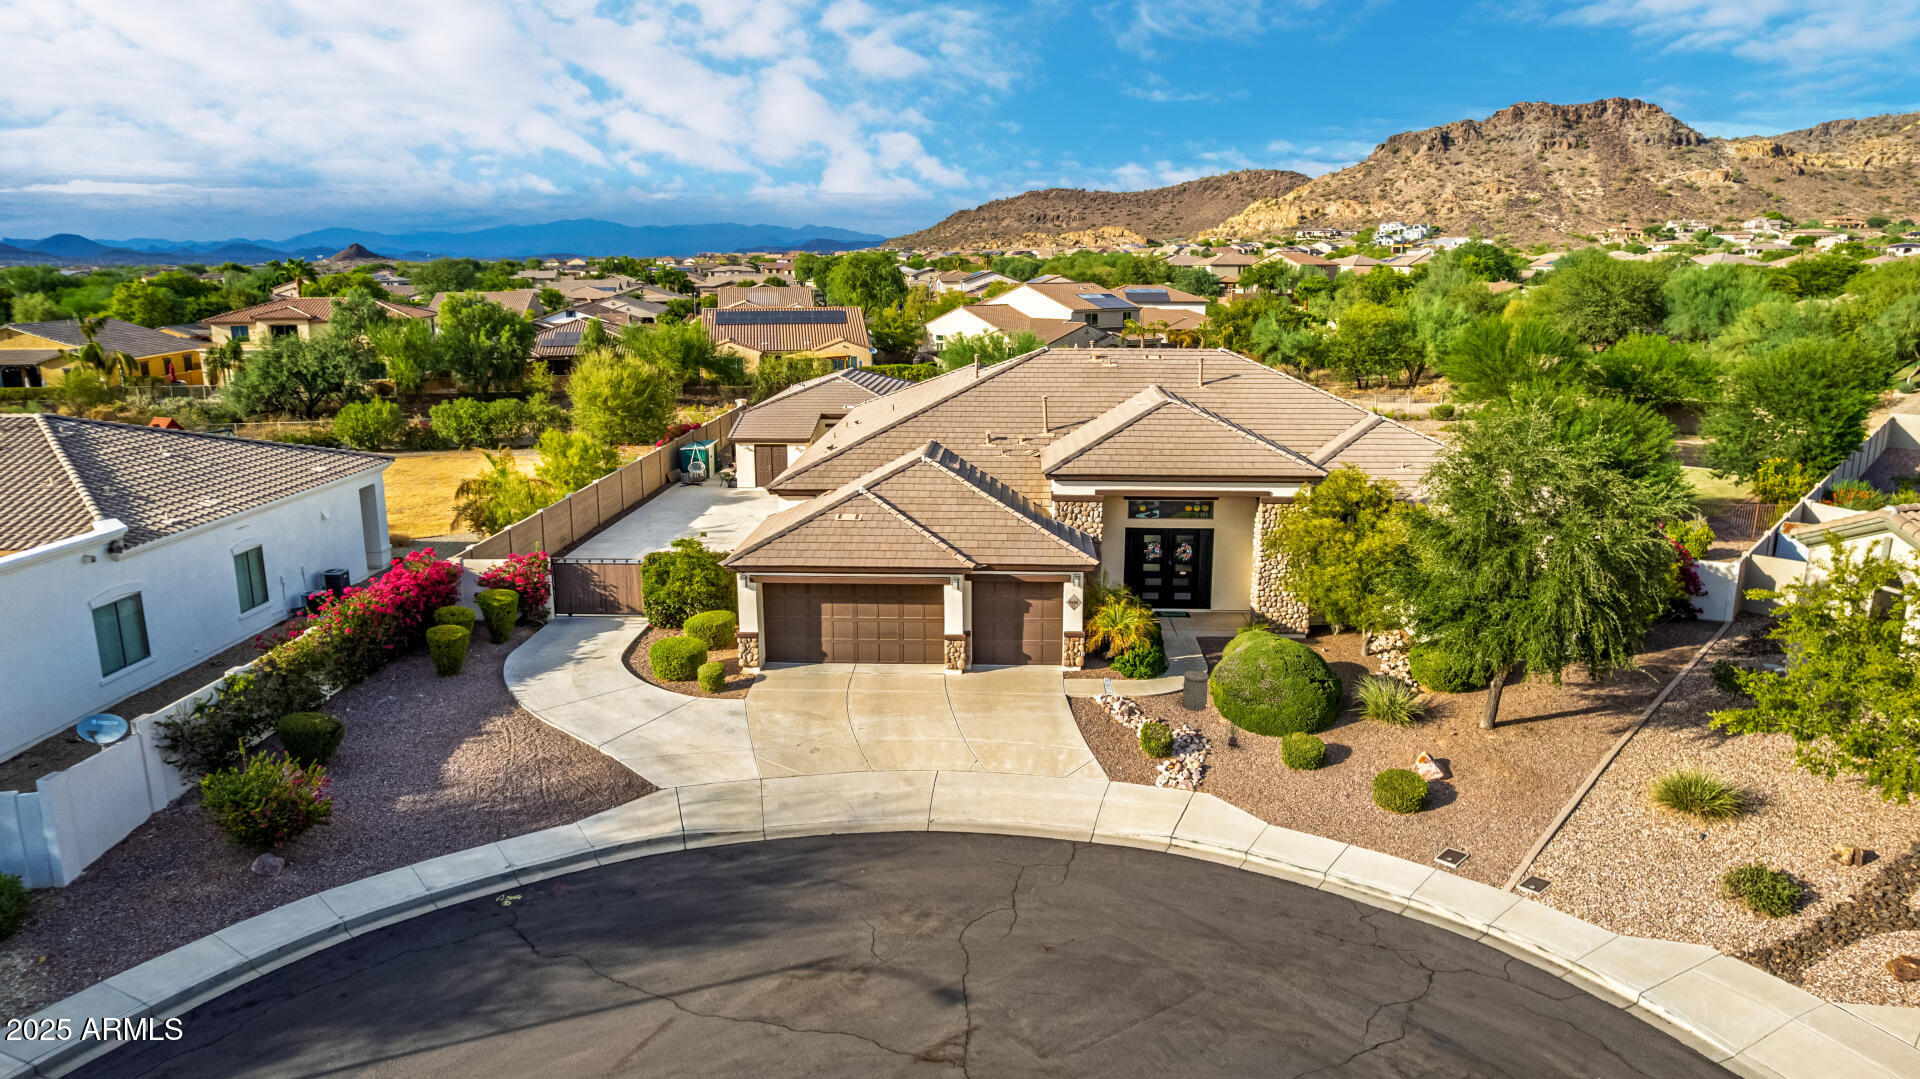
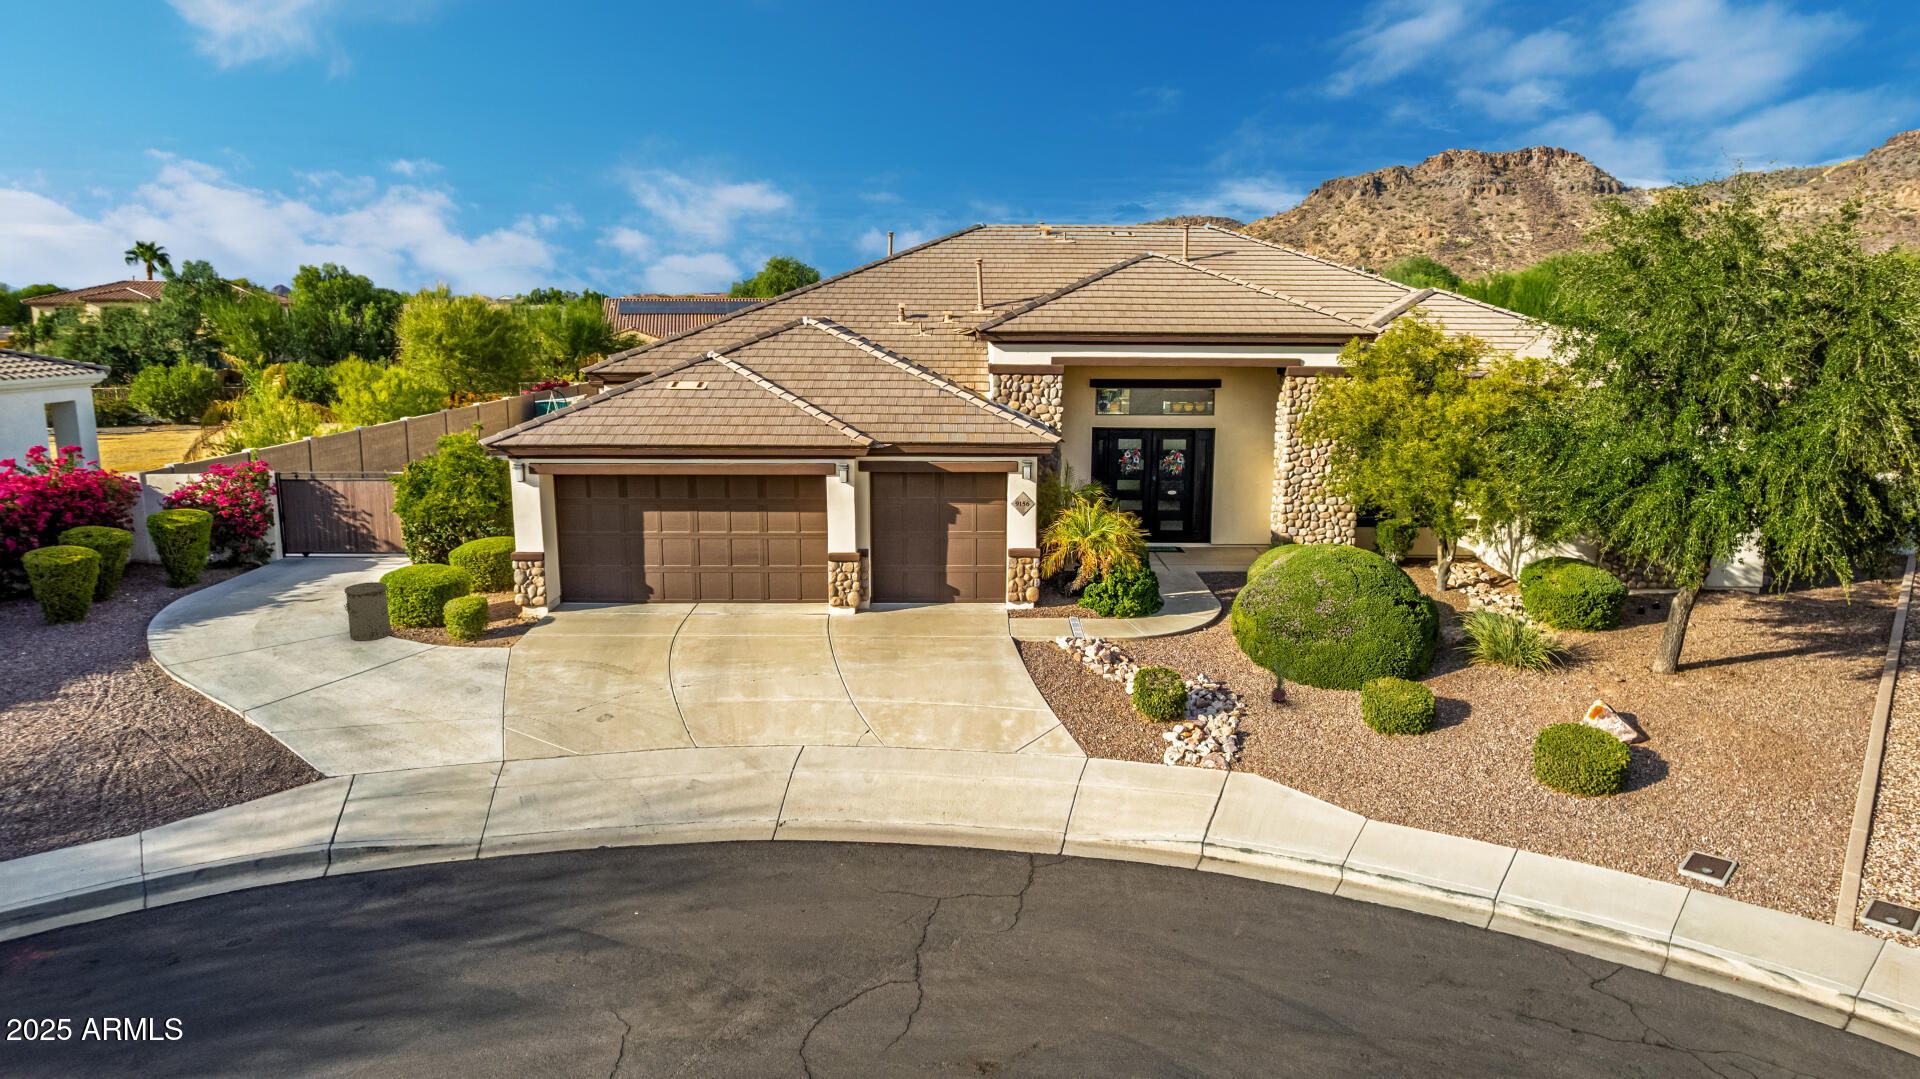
trash can: present [1182,671,1209,710] -> present [344,582,391,641]

